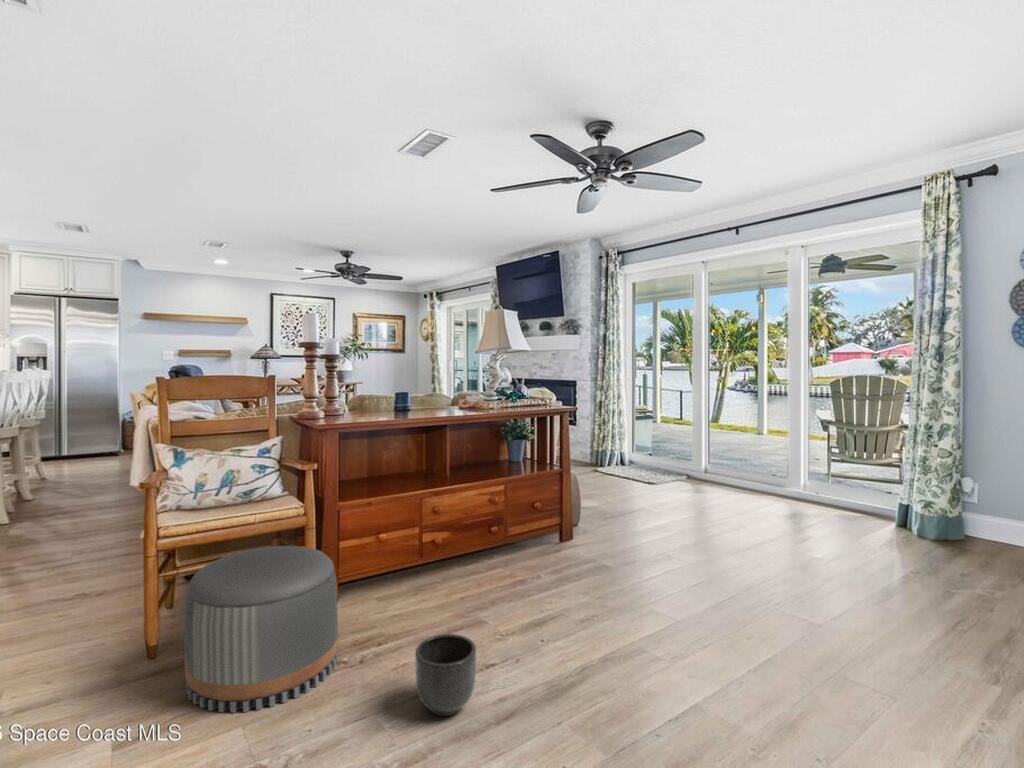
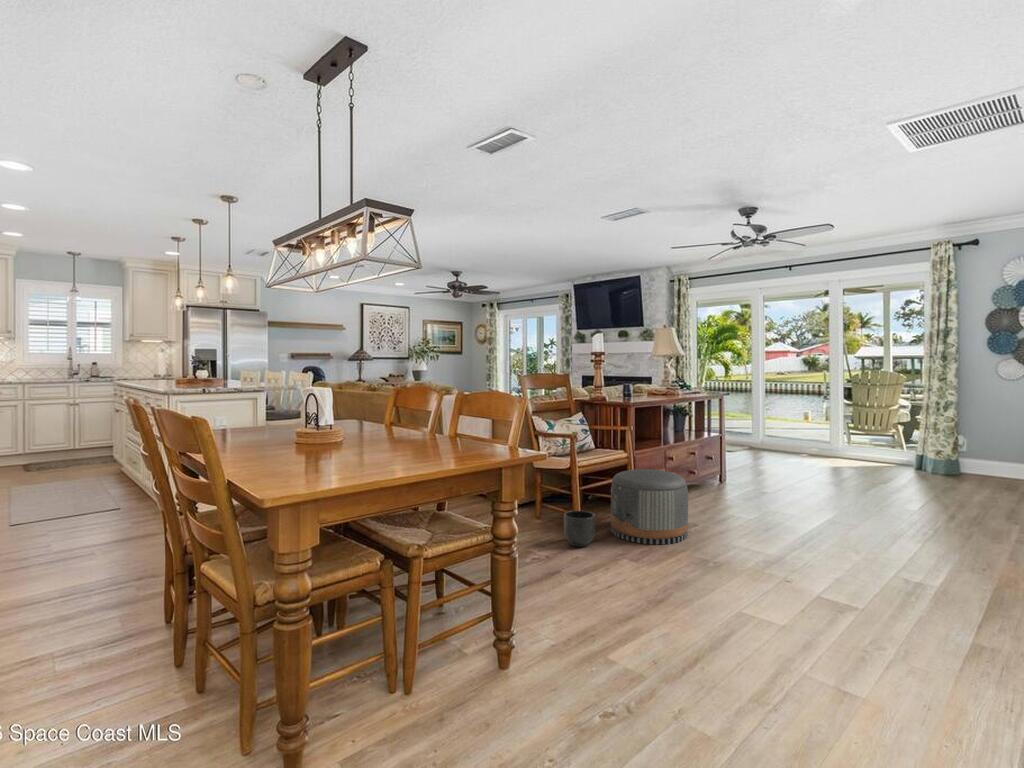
planter: present [415,634,476,716] -> present [564,511,595,547]

